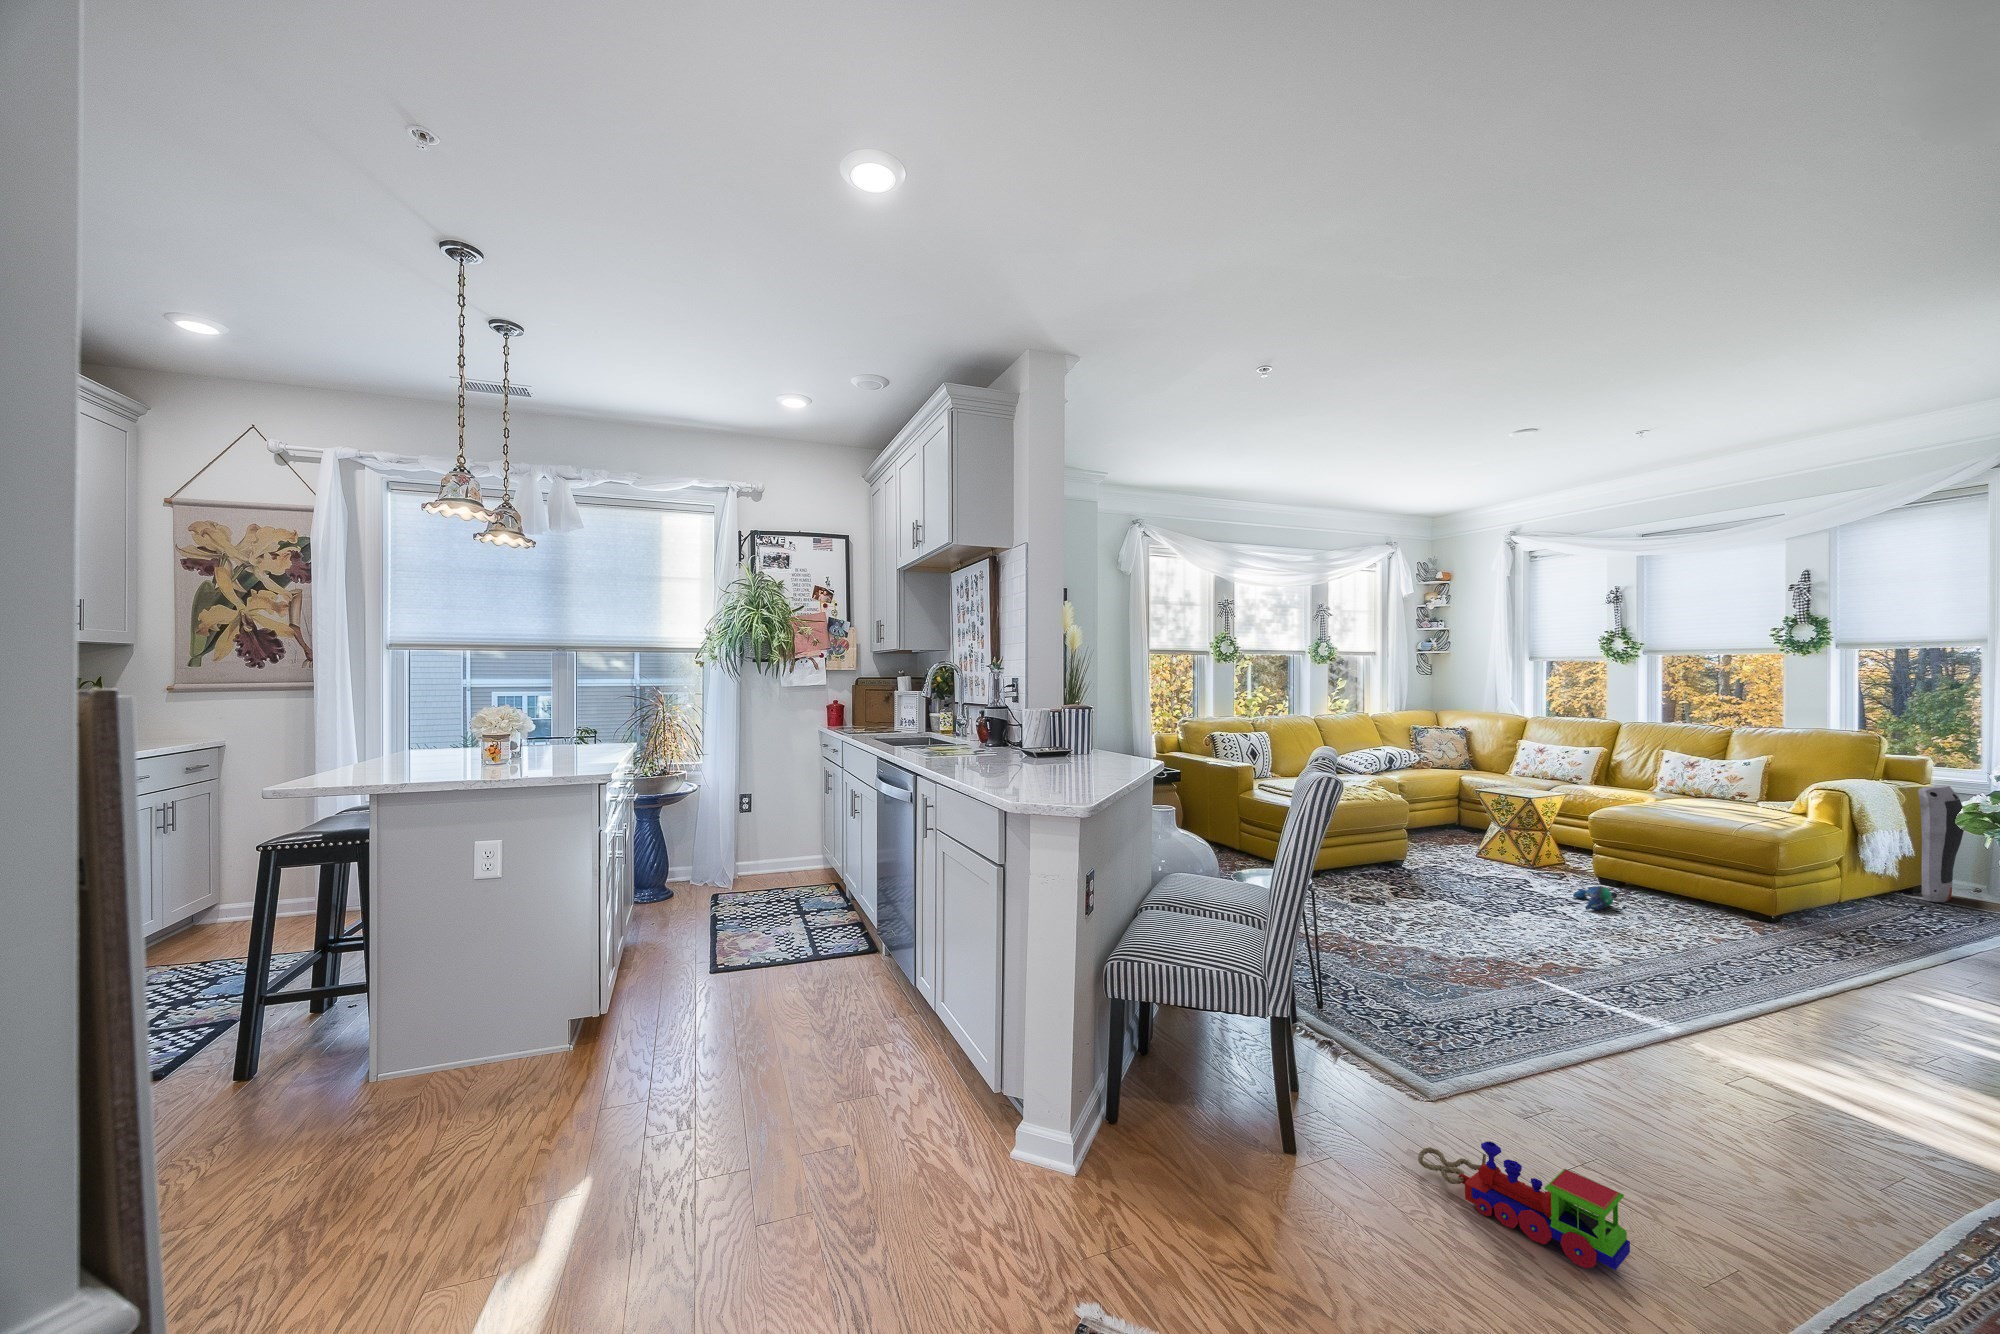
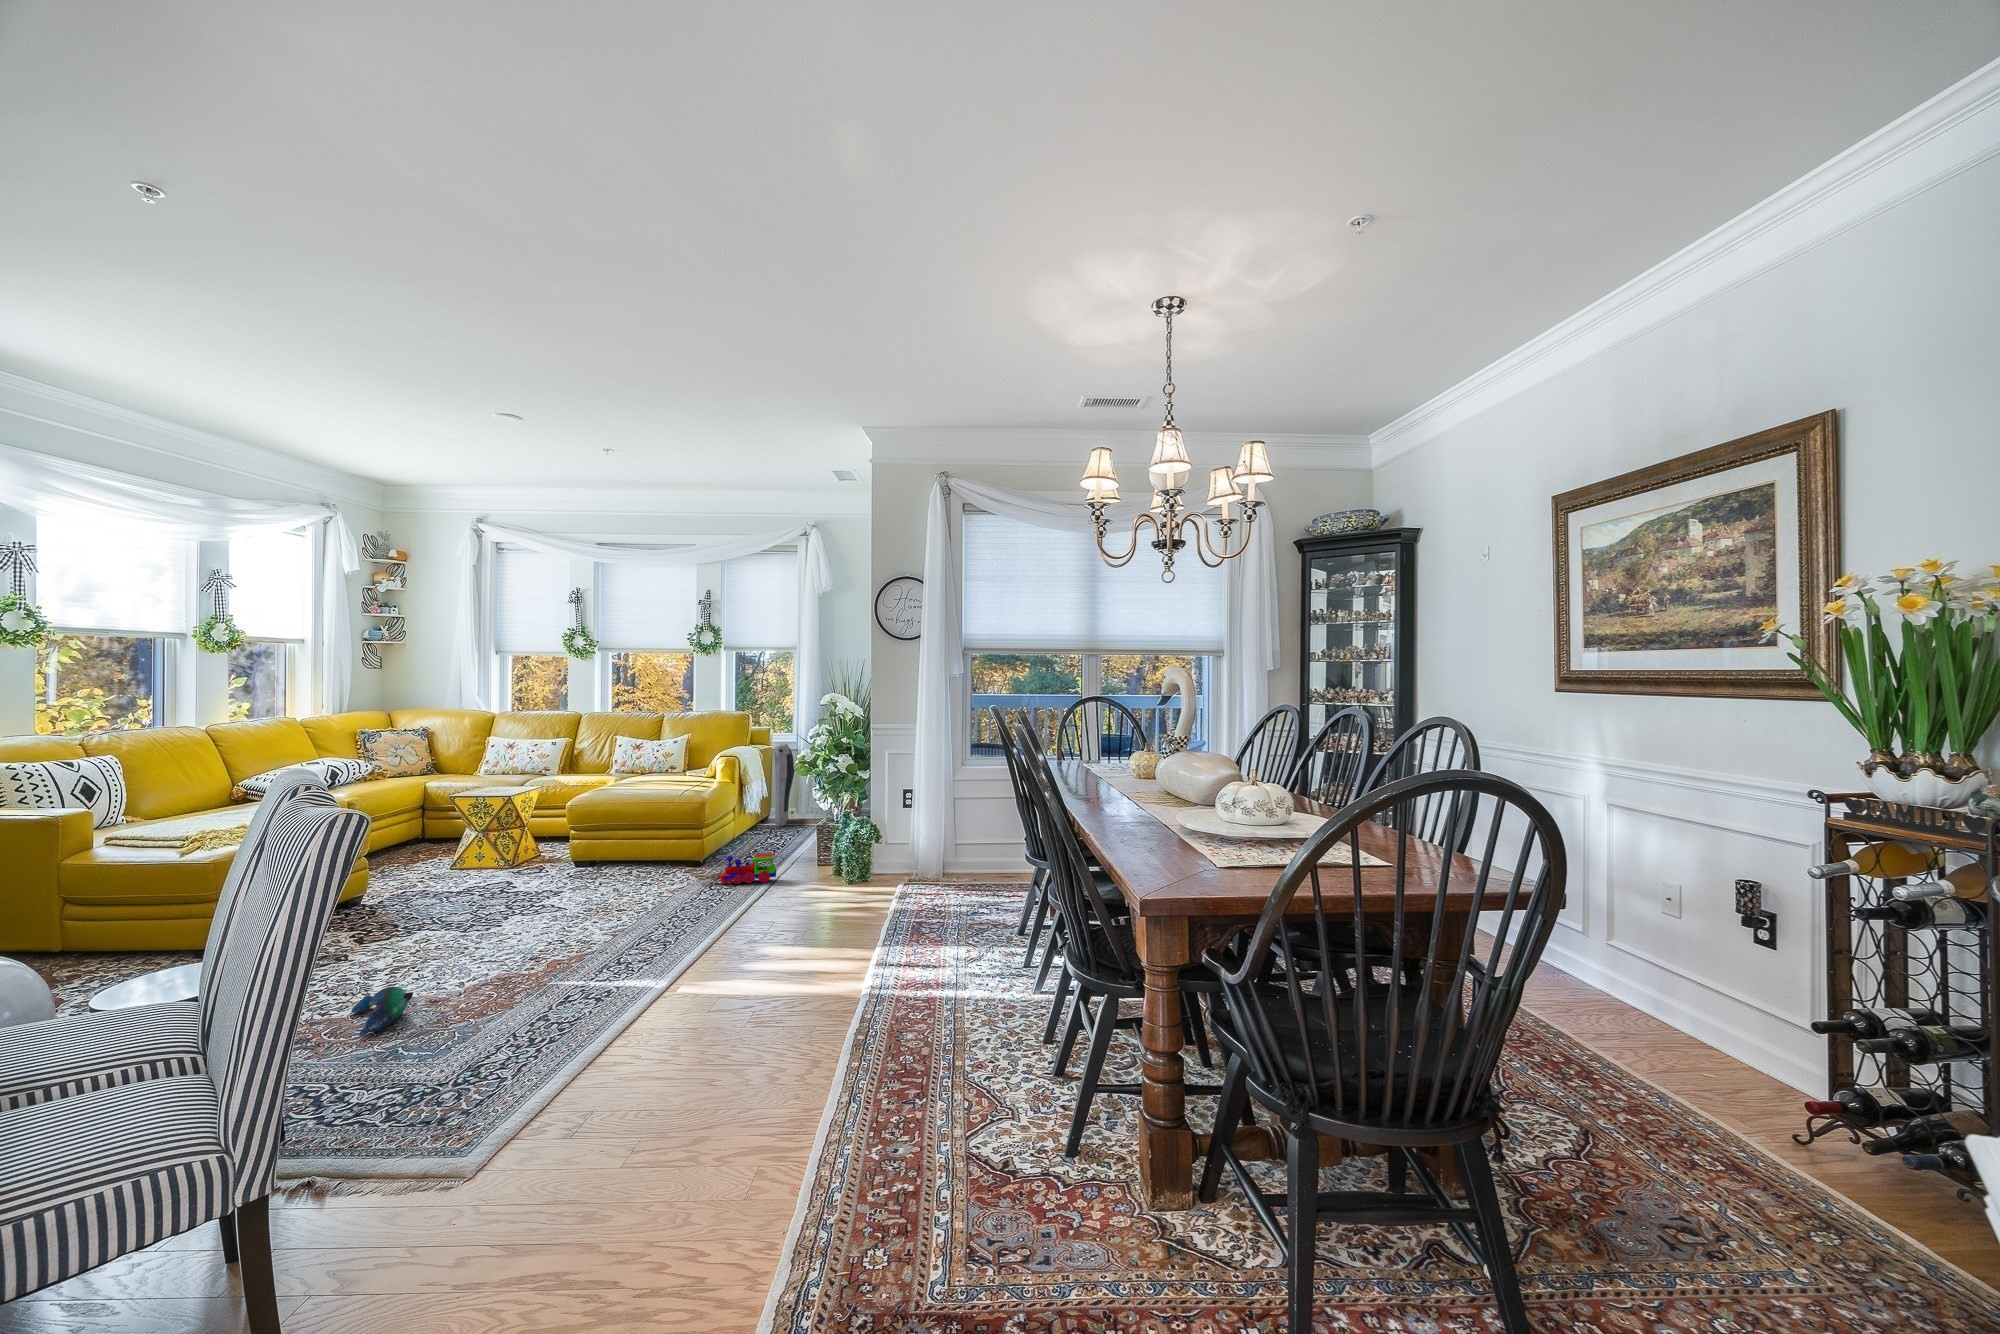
plush toy: present [1573,886,1617,910] -> present [351,986,413,1036]
toy train: present [1418,1141,1630,1270] -> present [697,853,776,885]

